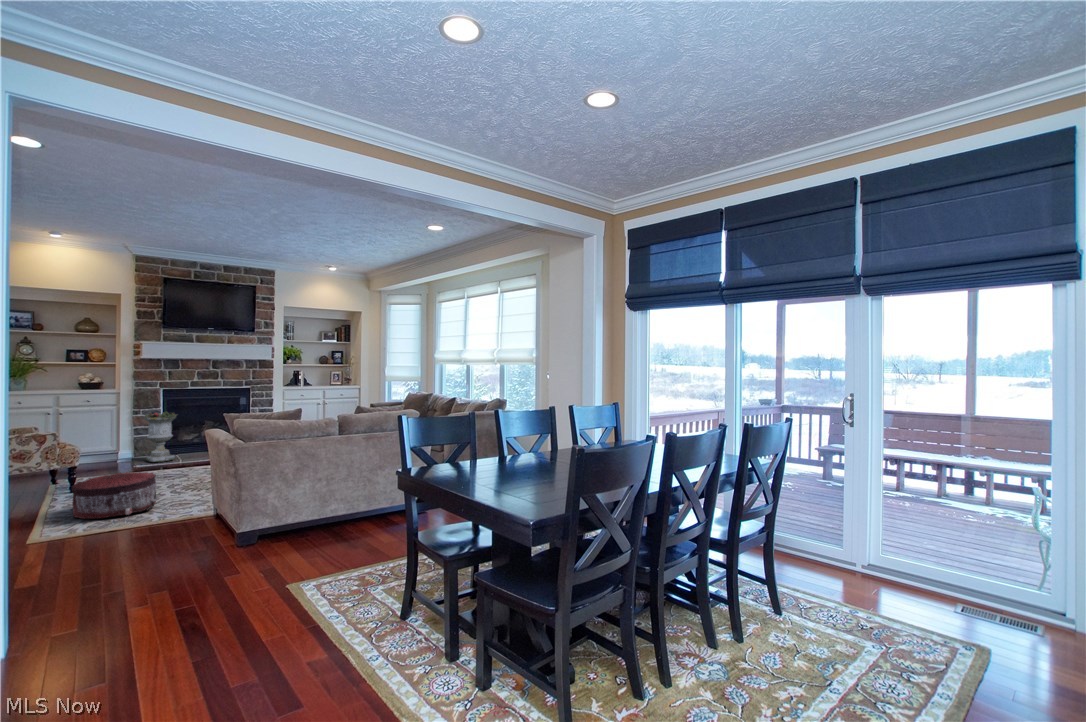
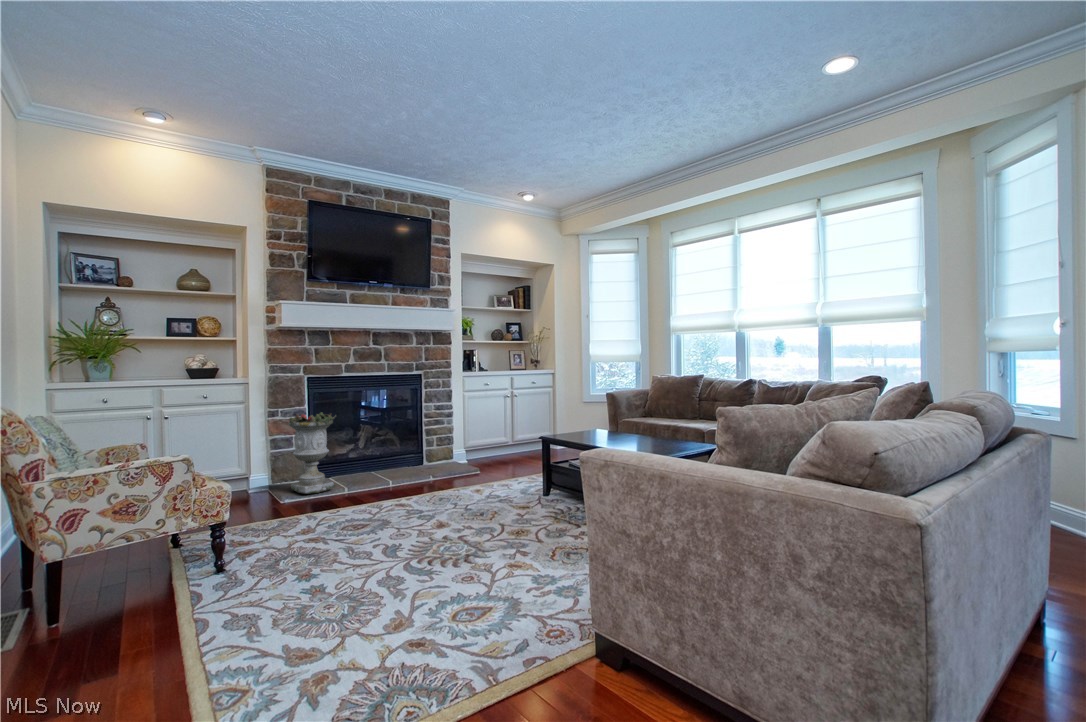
pouf: present [72,472,156,519] -> none [254,541,417,671]

